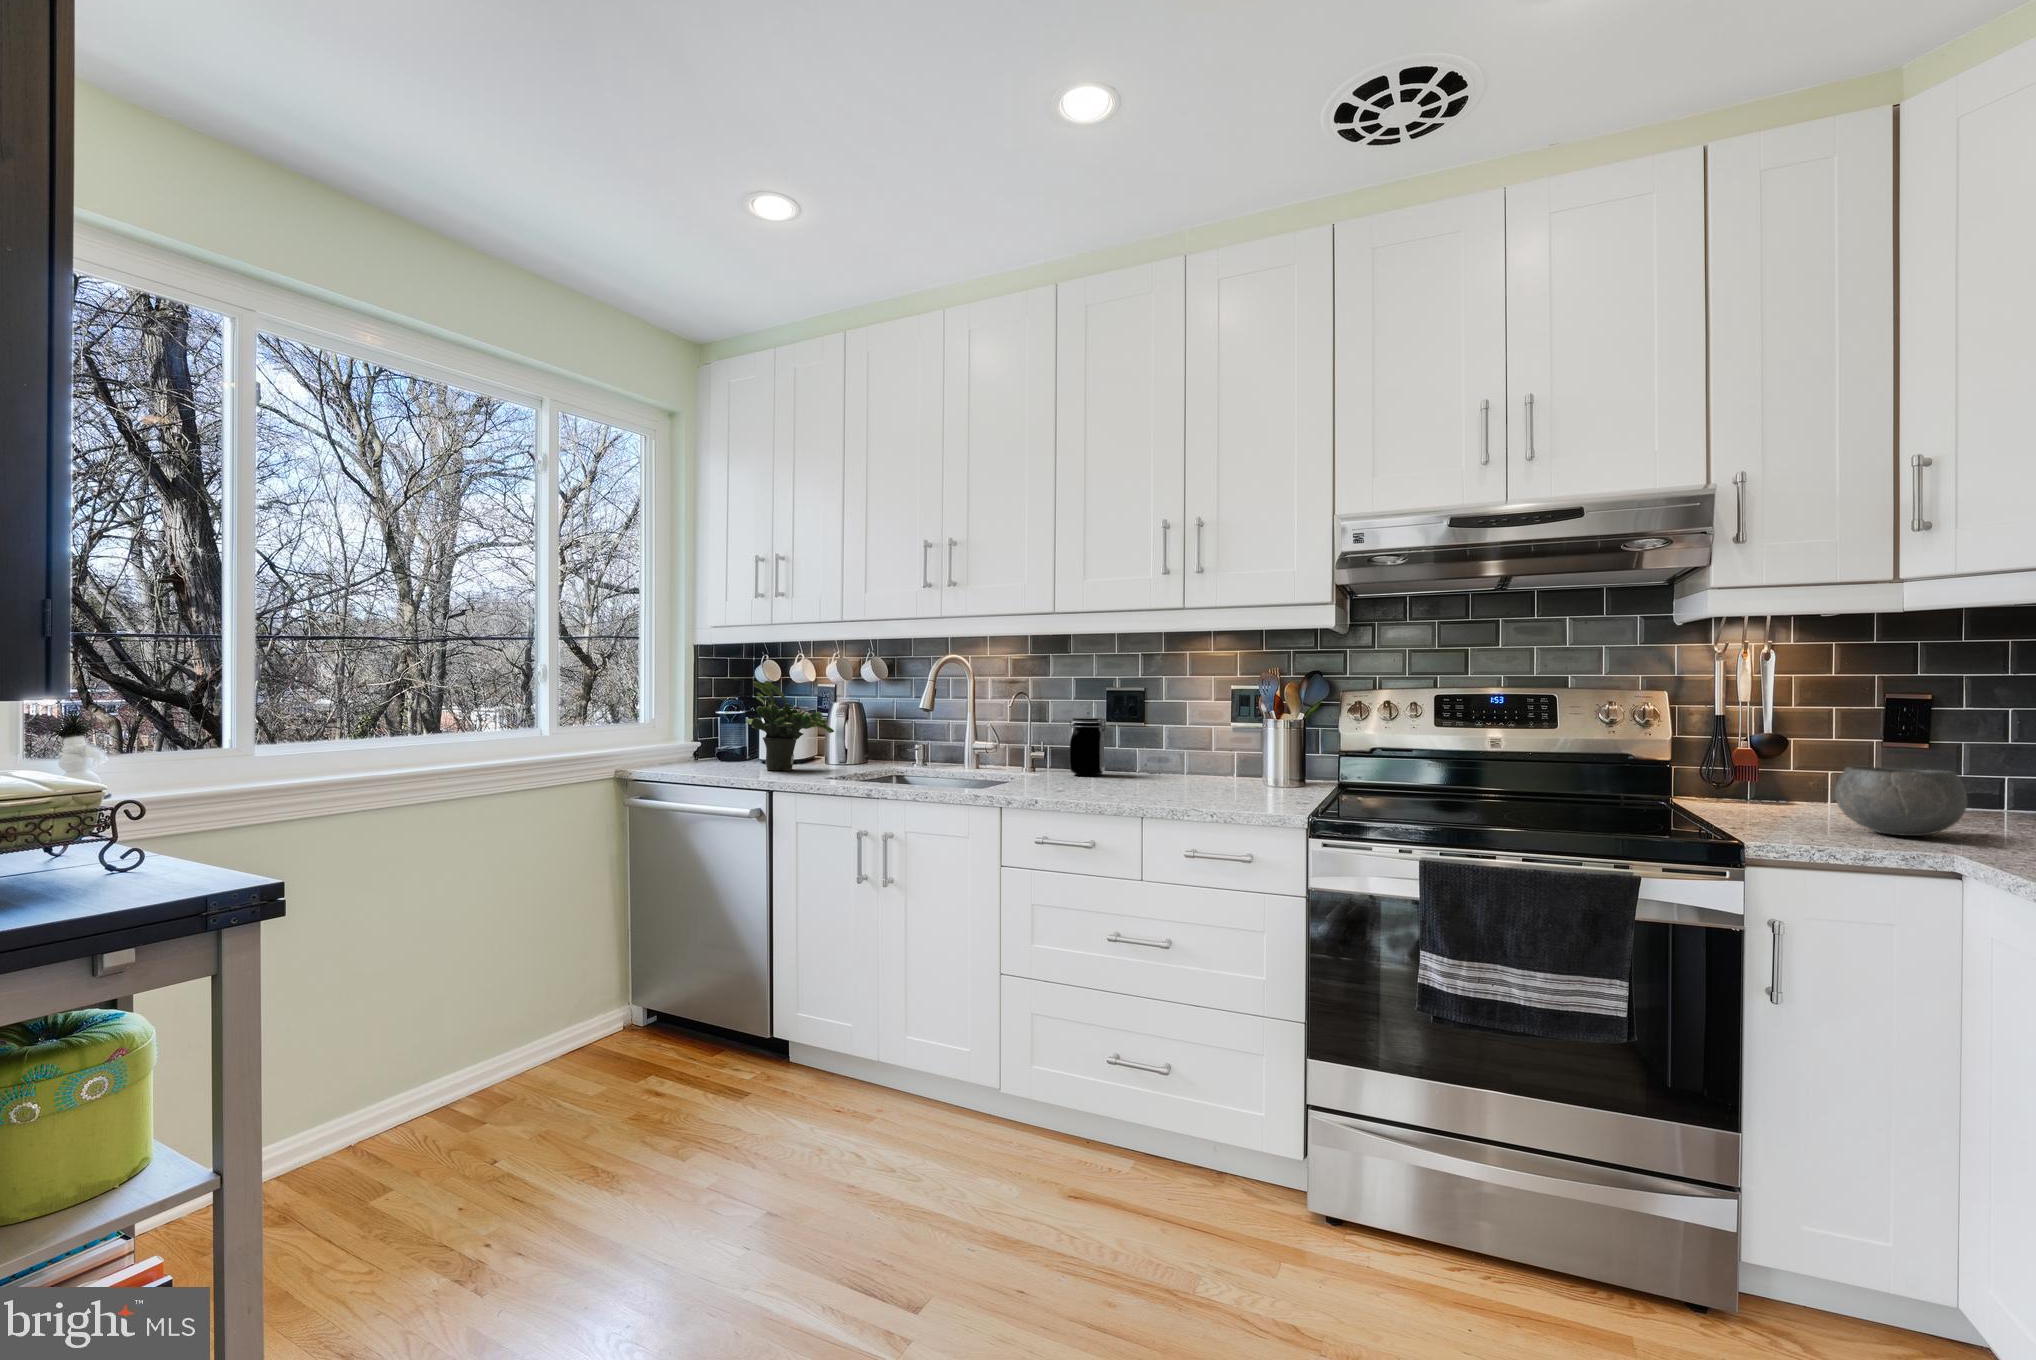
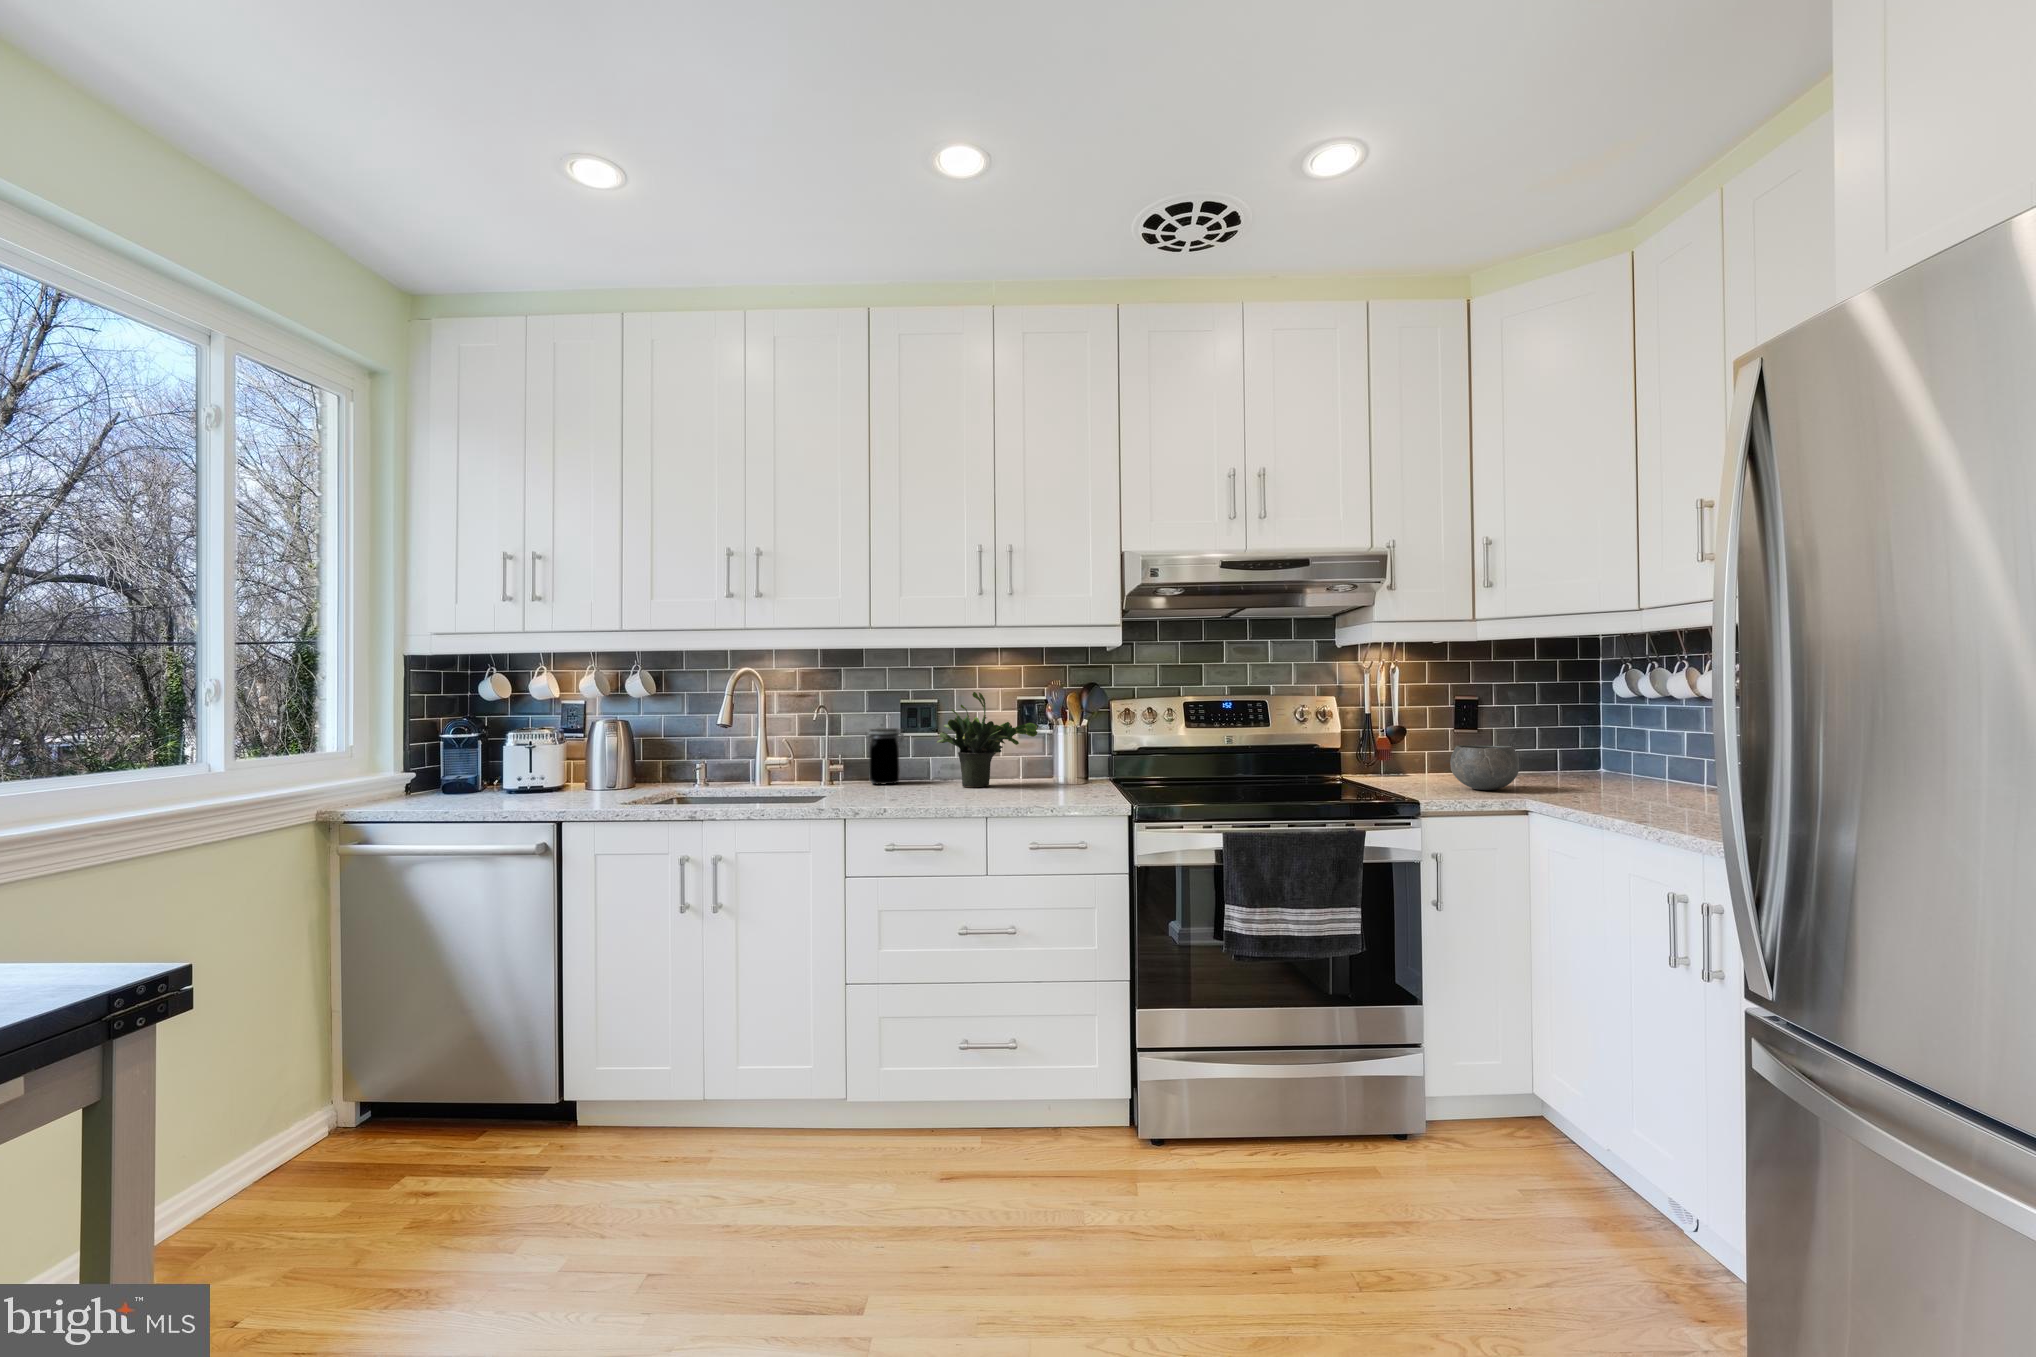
potted plant: present [746,681,834,770] -> present [937,692,1038,787]

